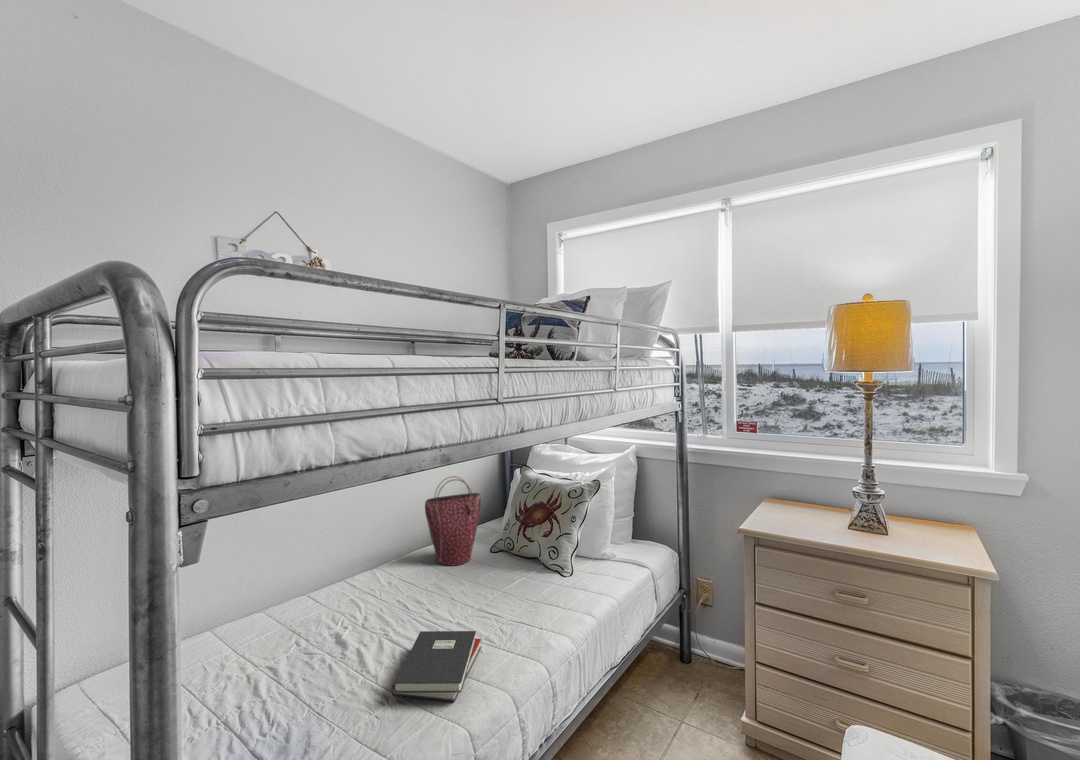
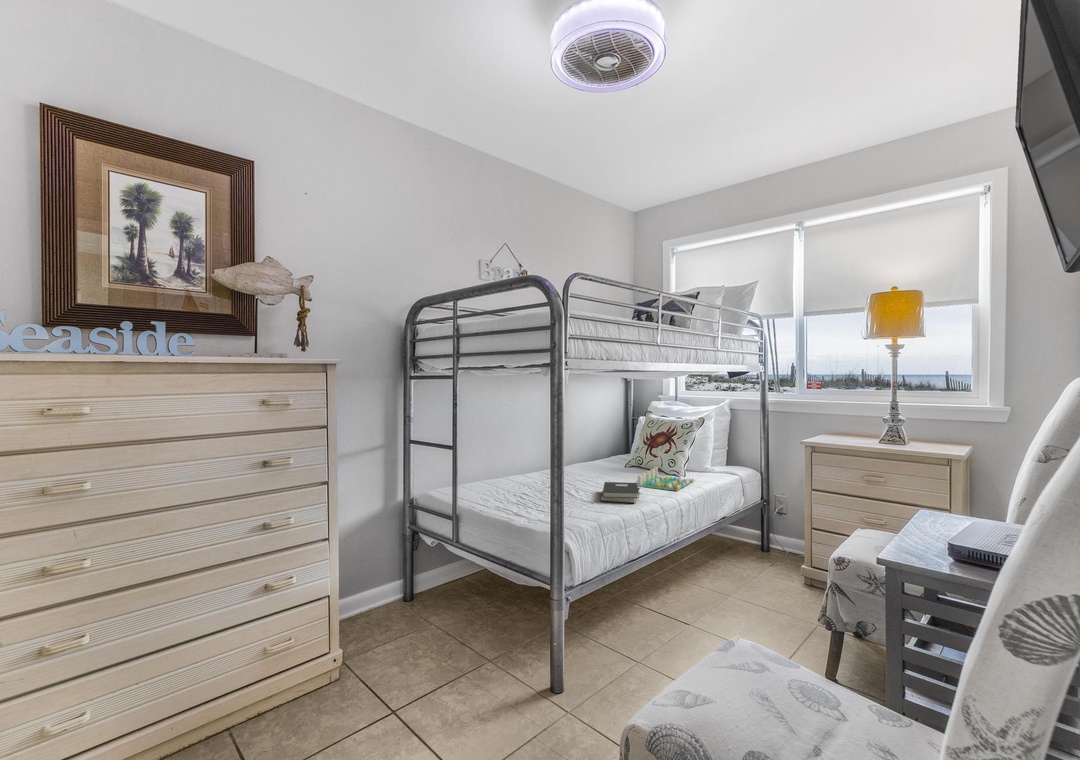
handbag: present [425,476,481,566] -> none [584,414,620,470]
board game: none [481,567,582,635] -> present [638,467,694,491]

